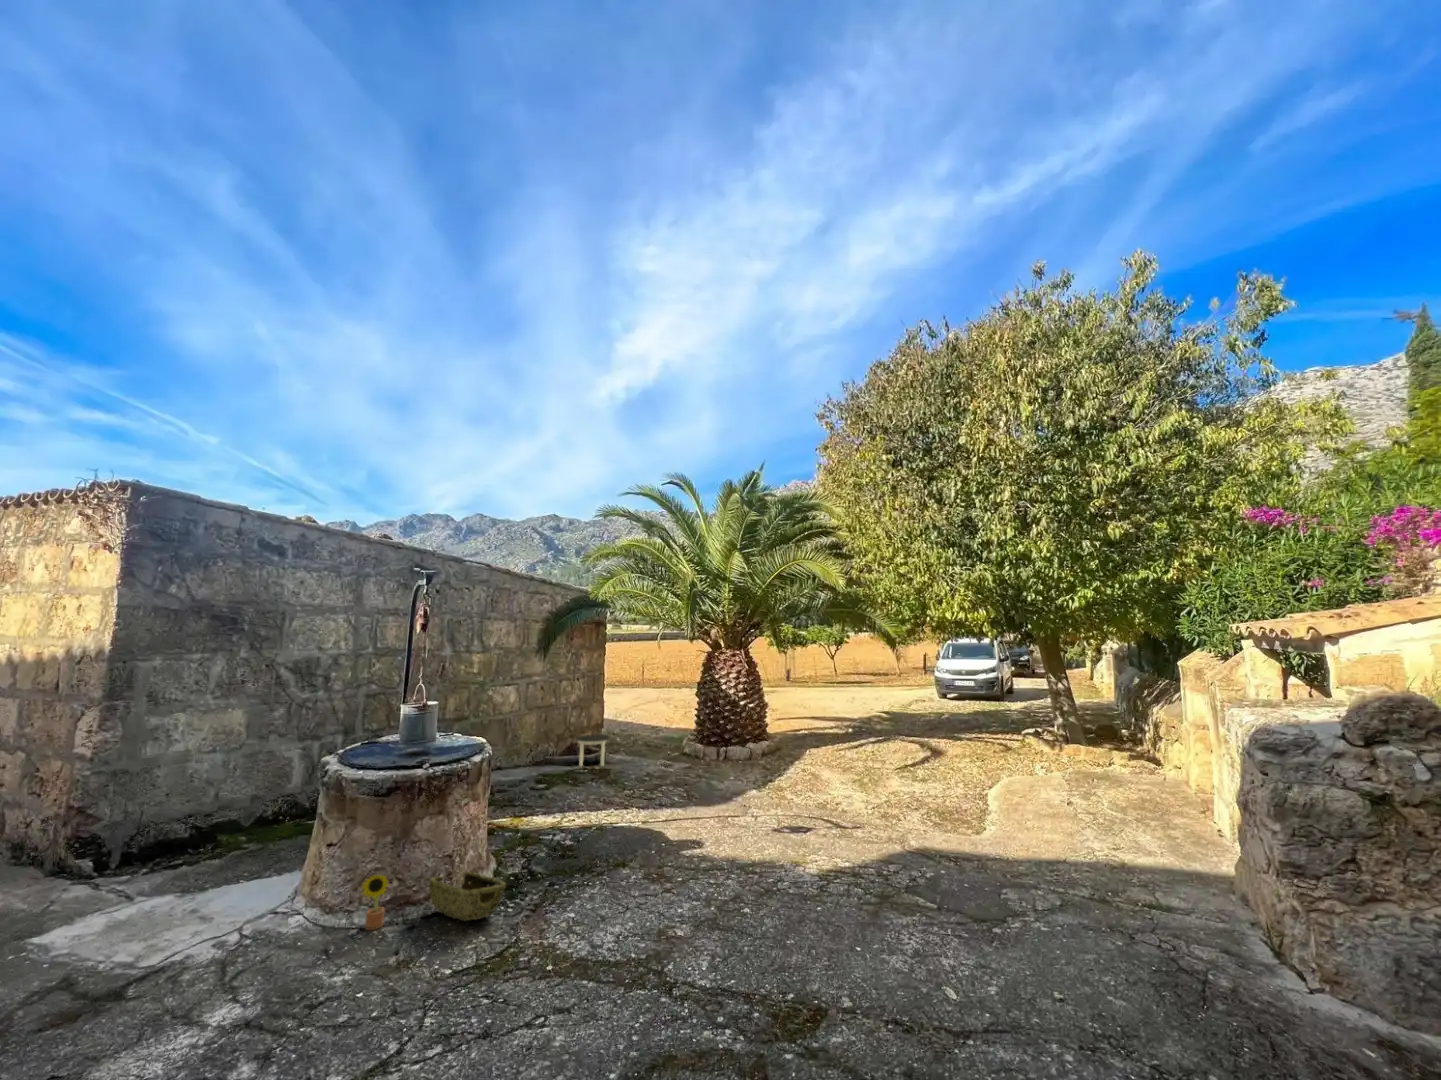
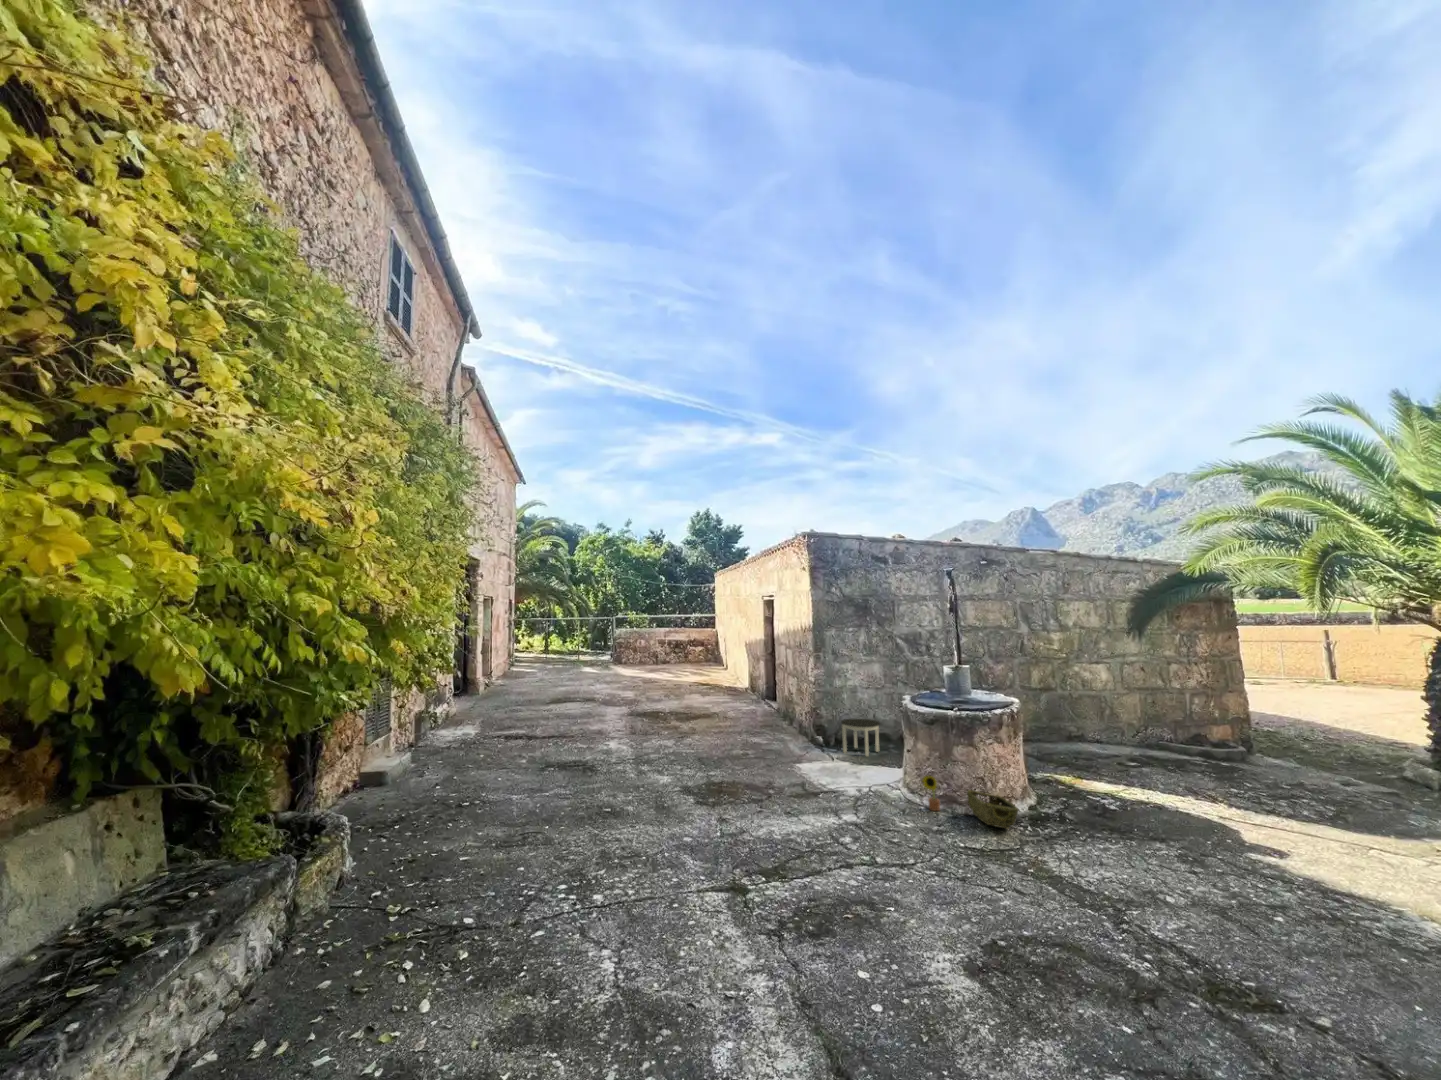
round table: present [576,735,609,766] -> present [841,719,880,756]

